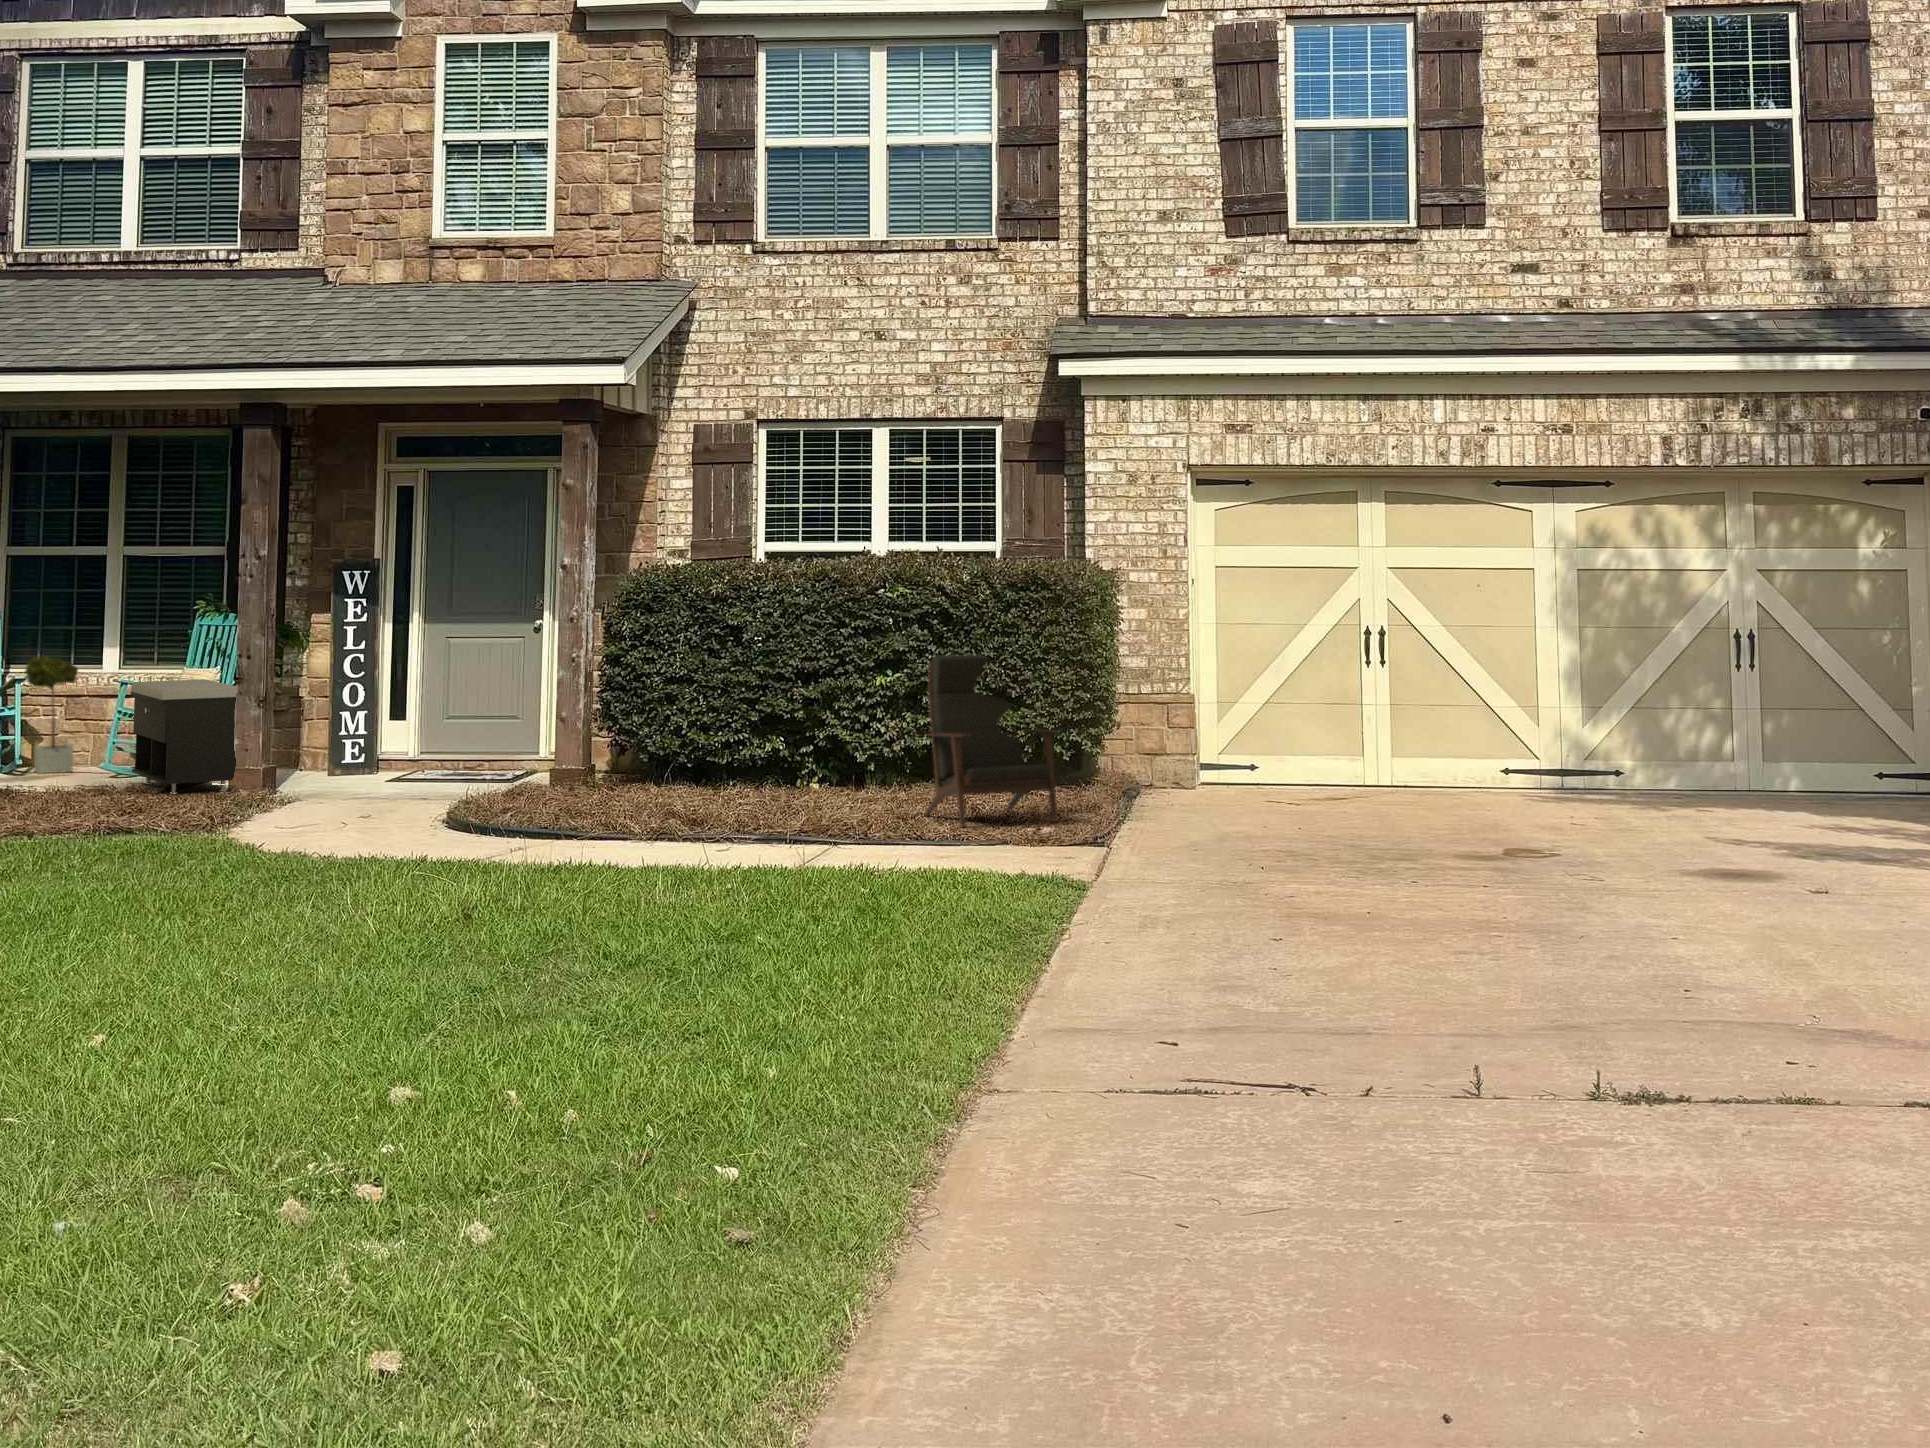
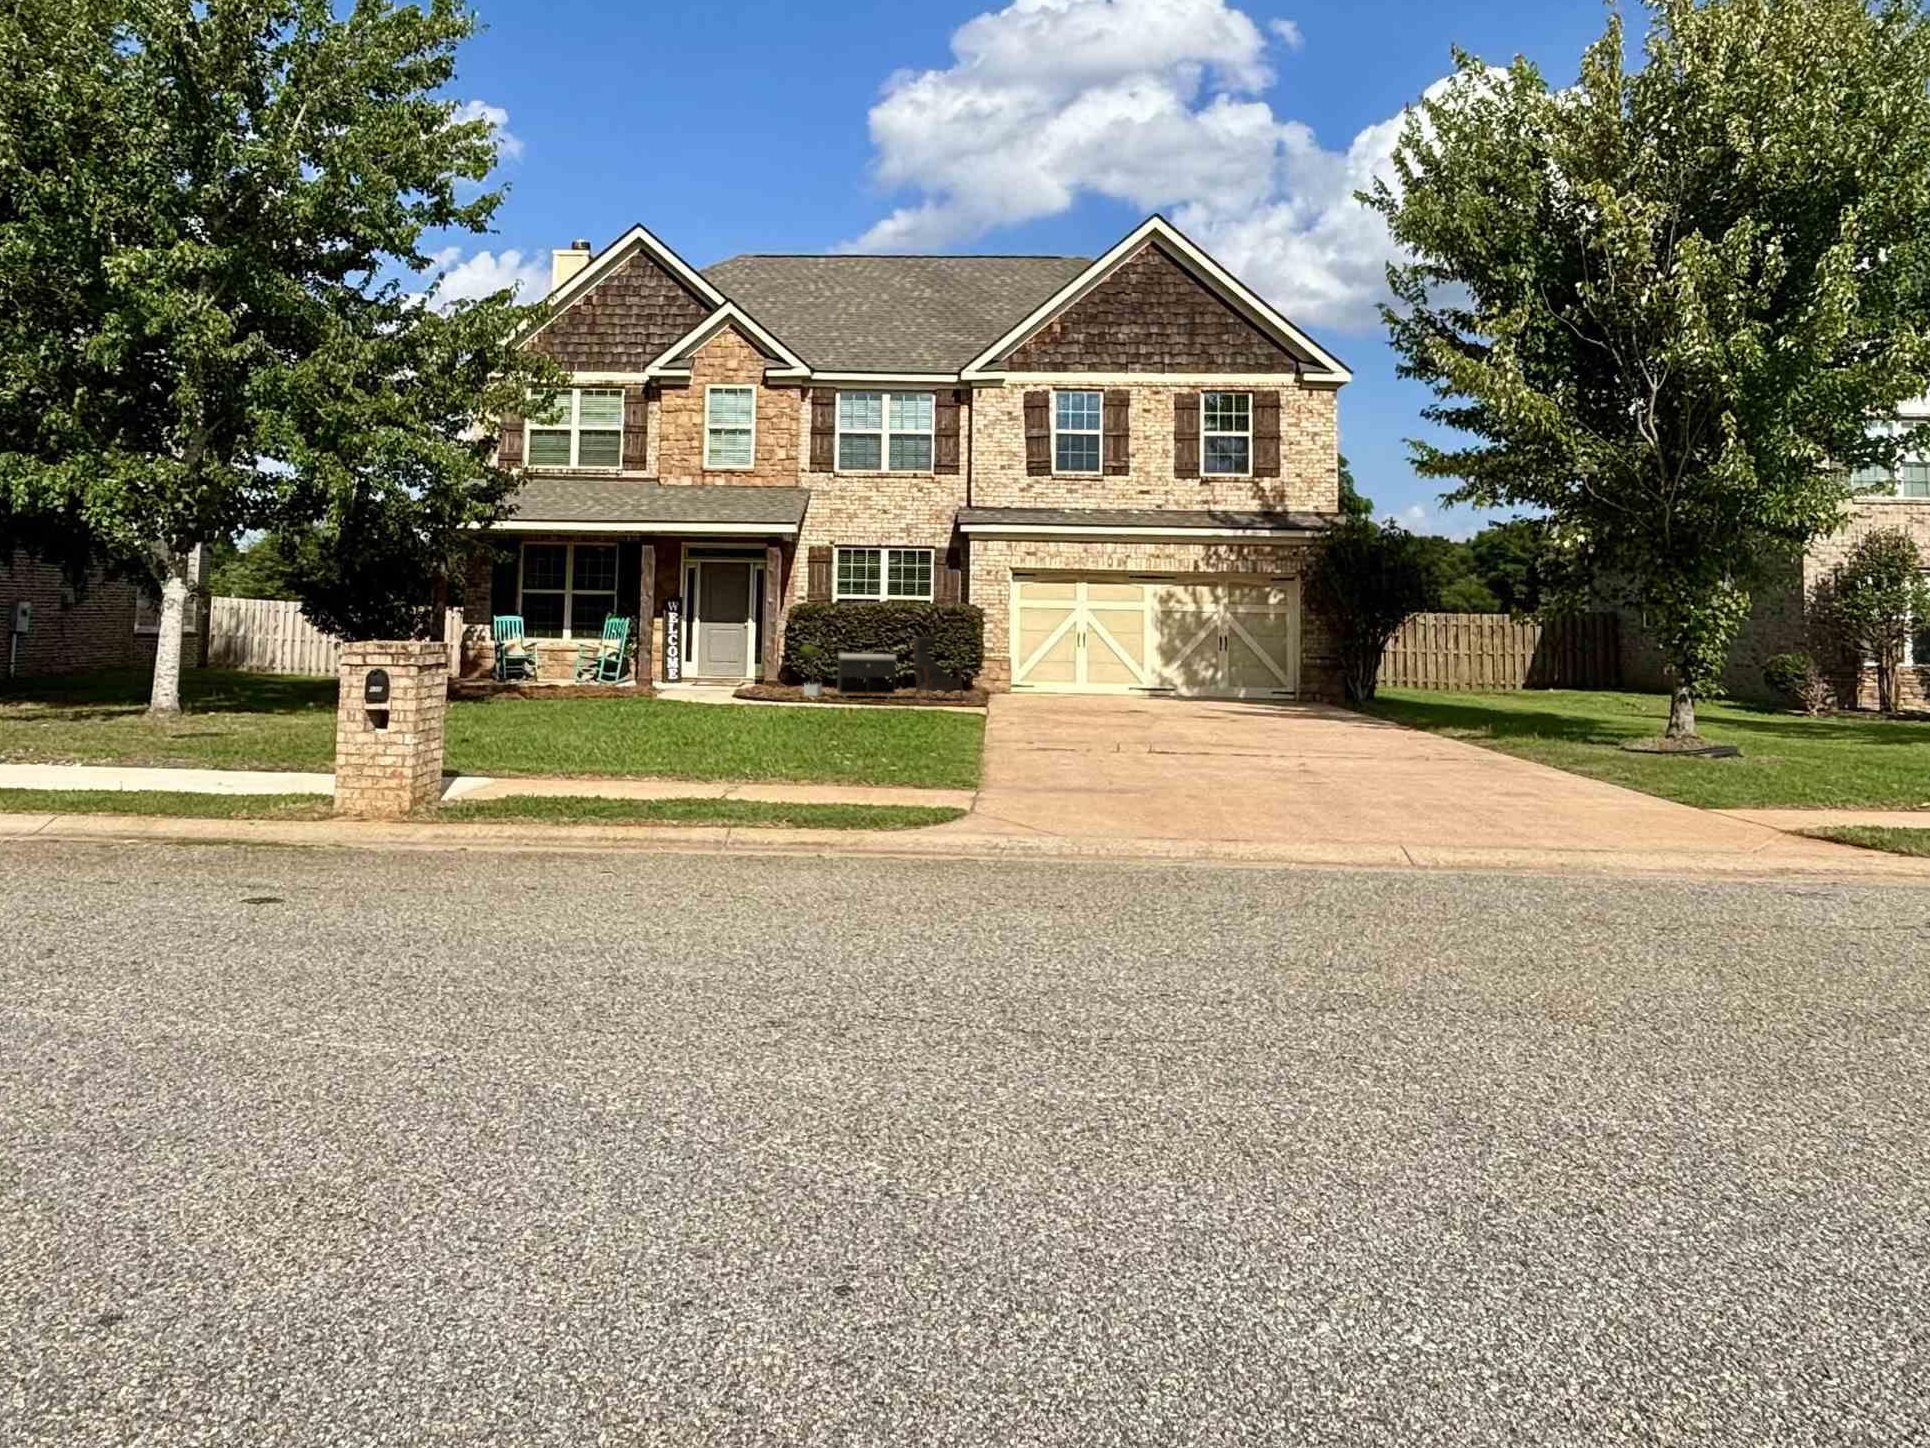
potted tree: present [25,656,78,774] -> present [800,644,822,696]
storage bench: present [131,679,237,794] -> present [837,653,896,698]

